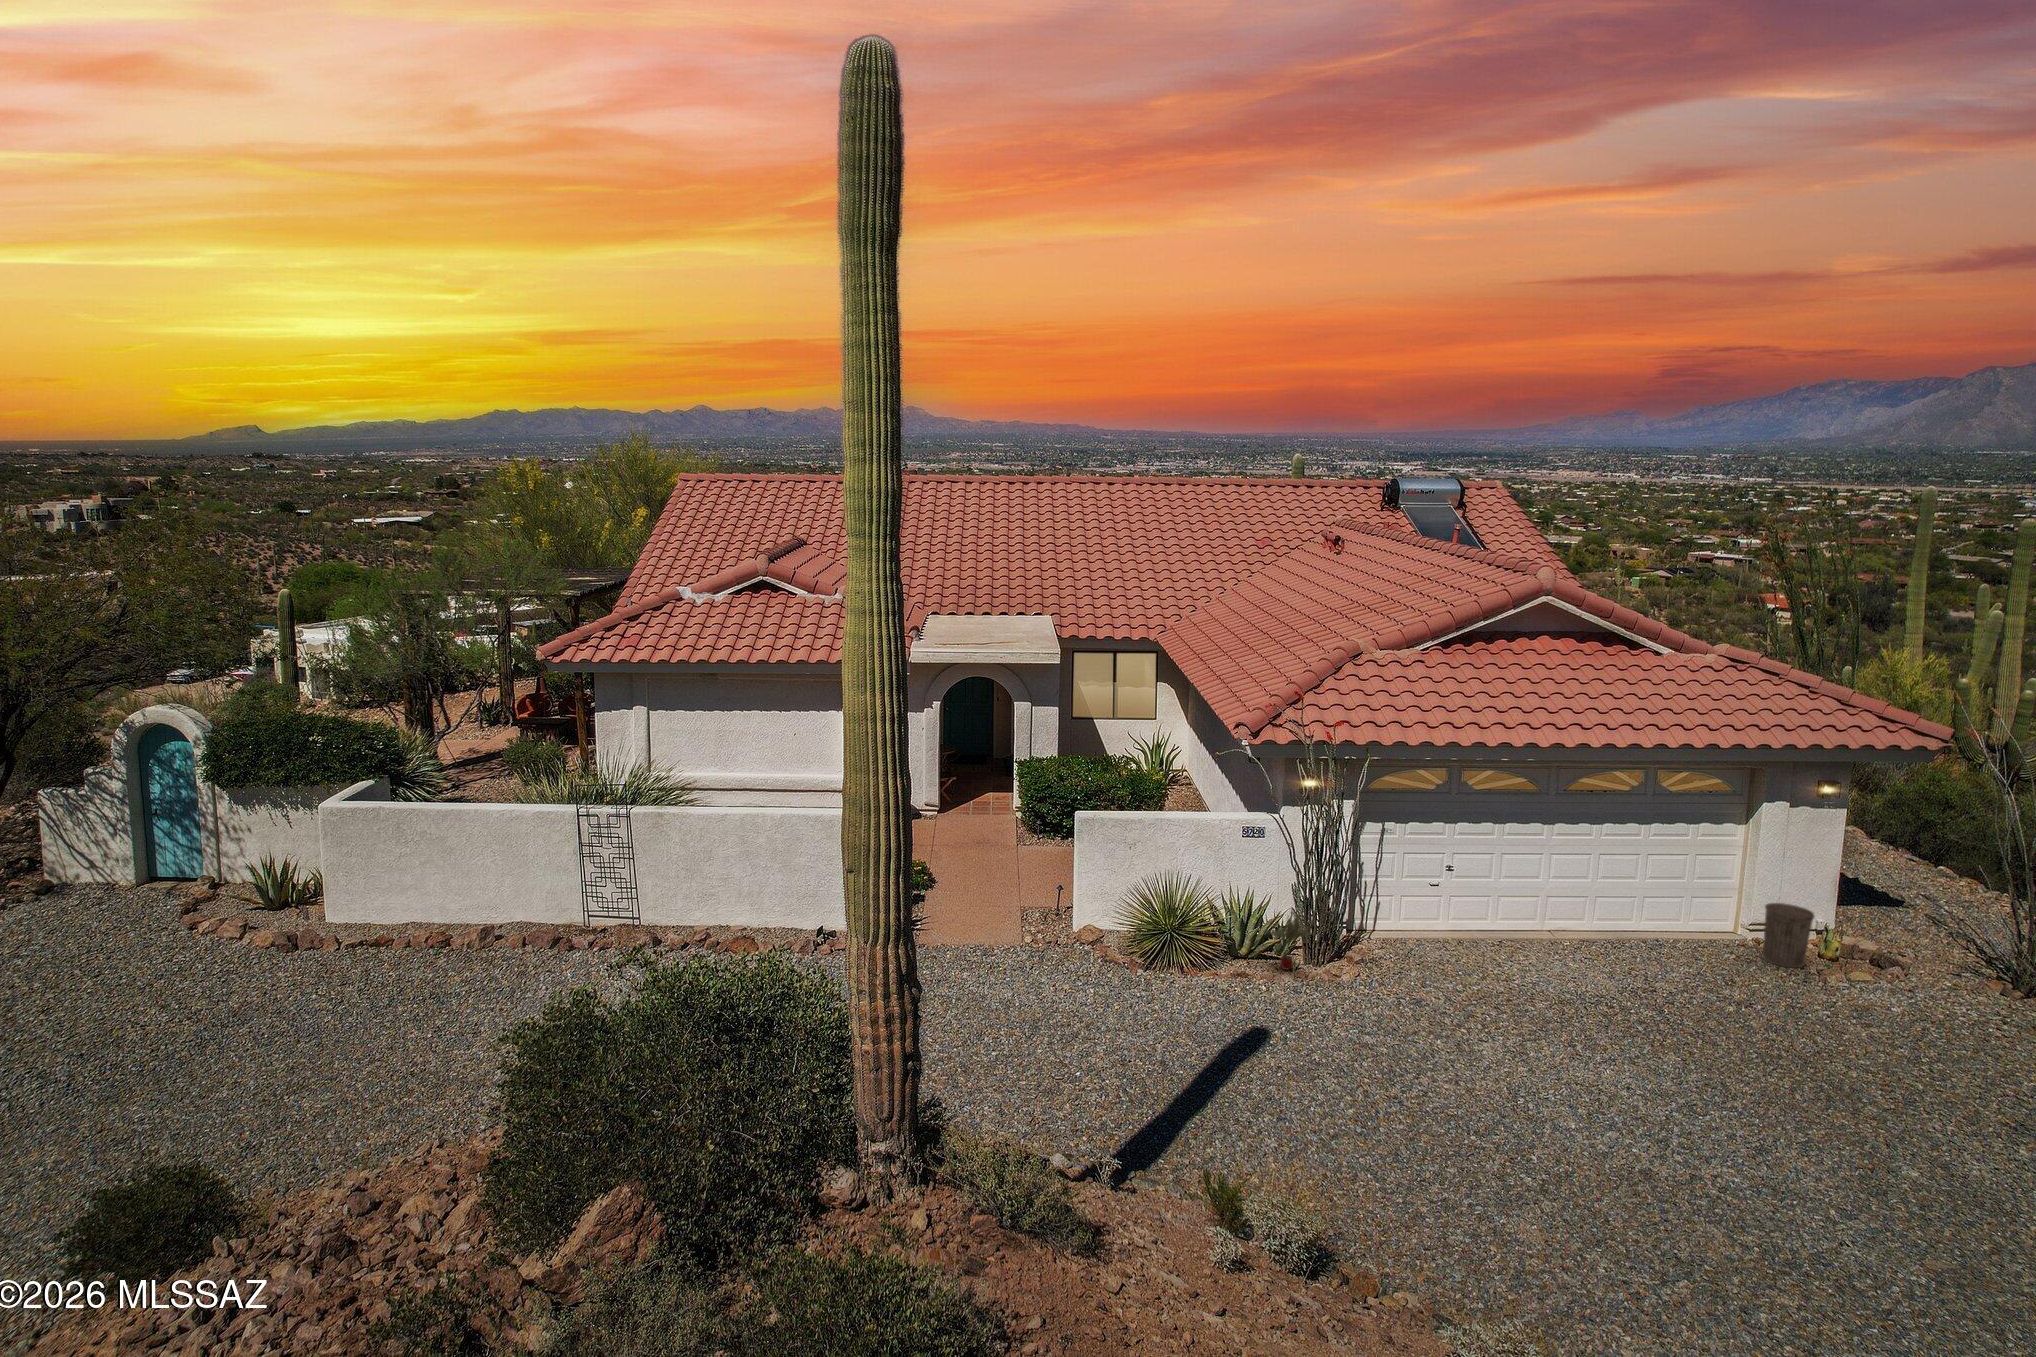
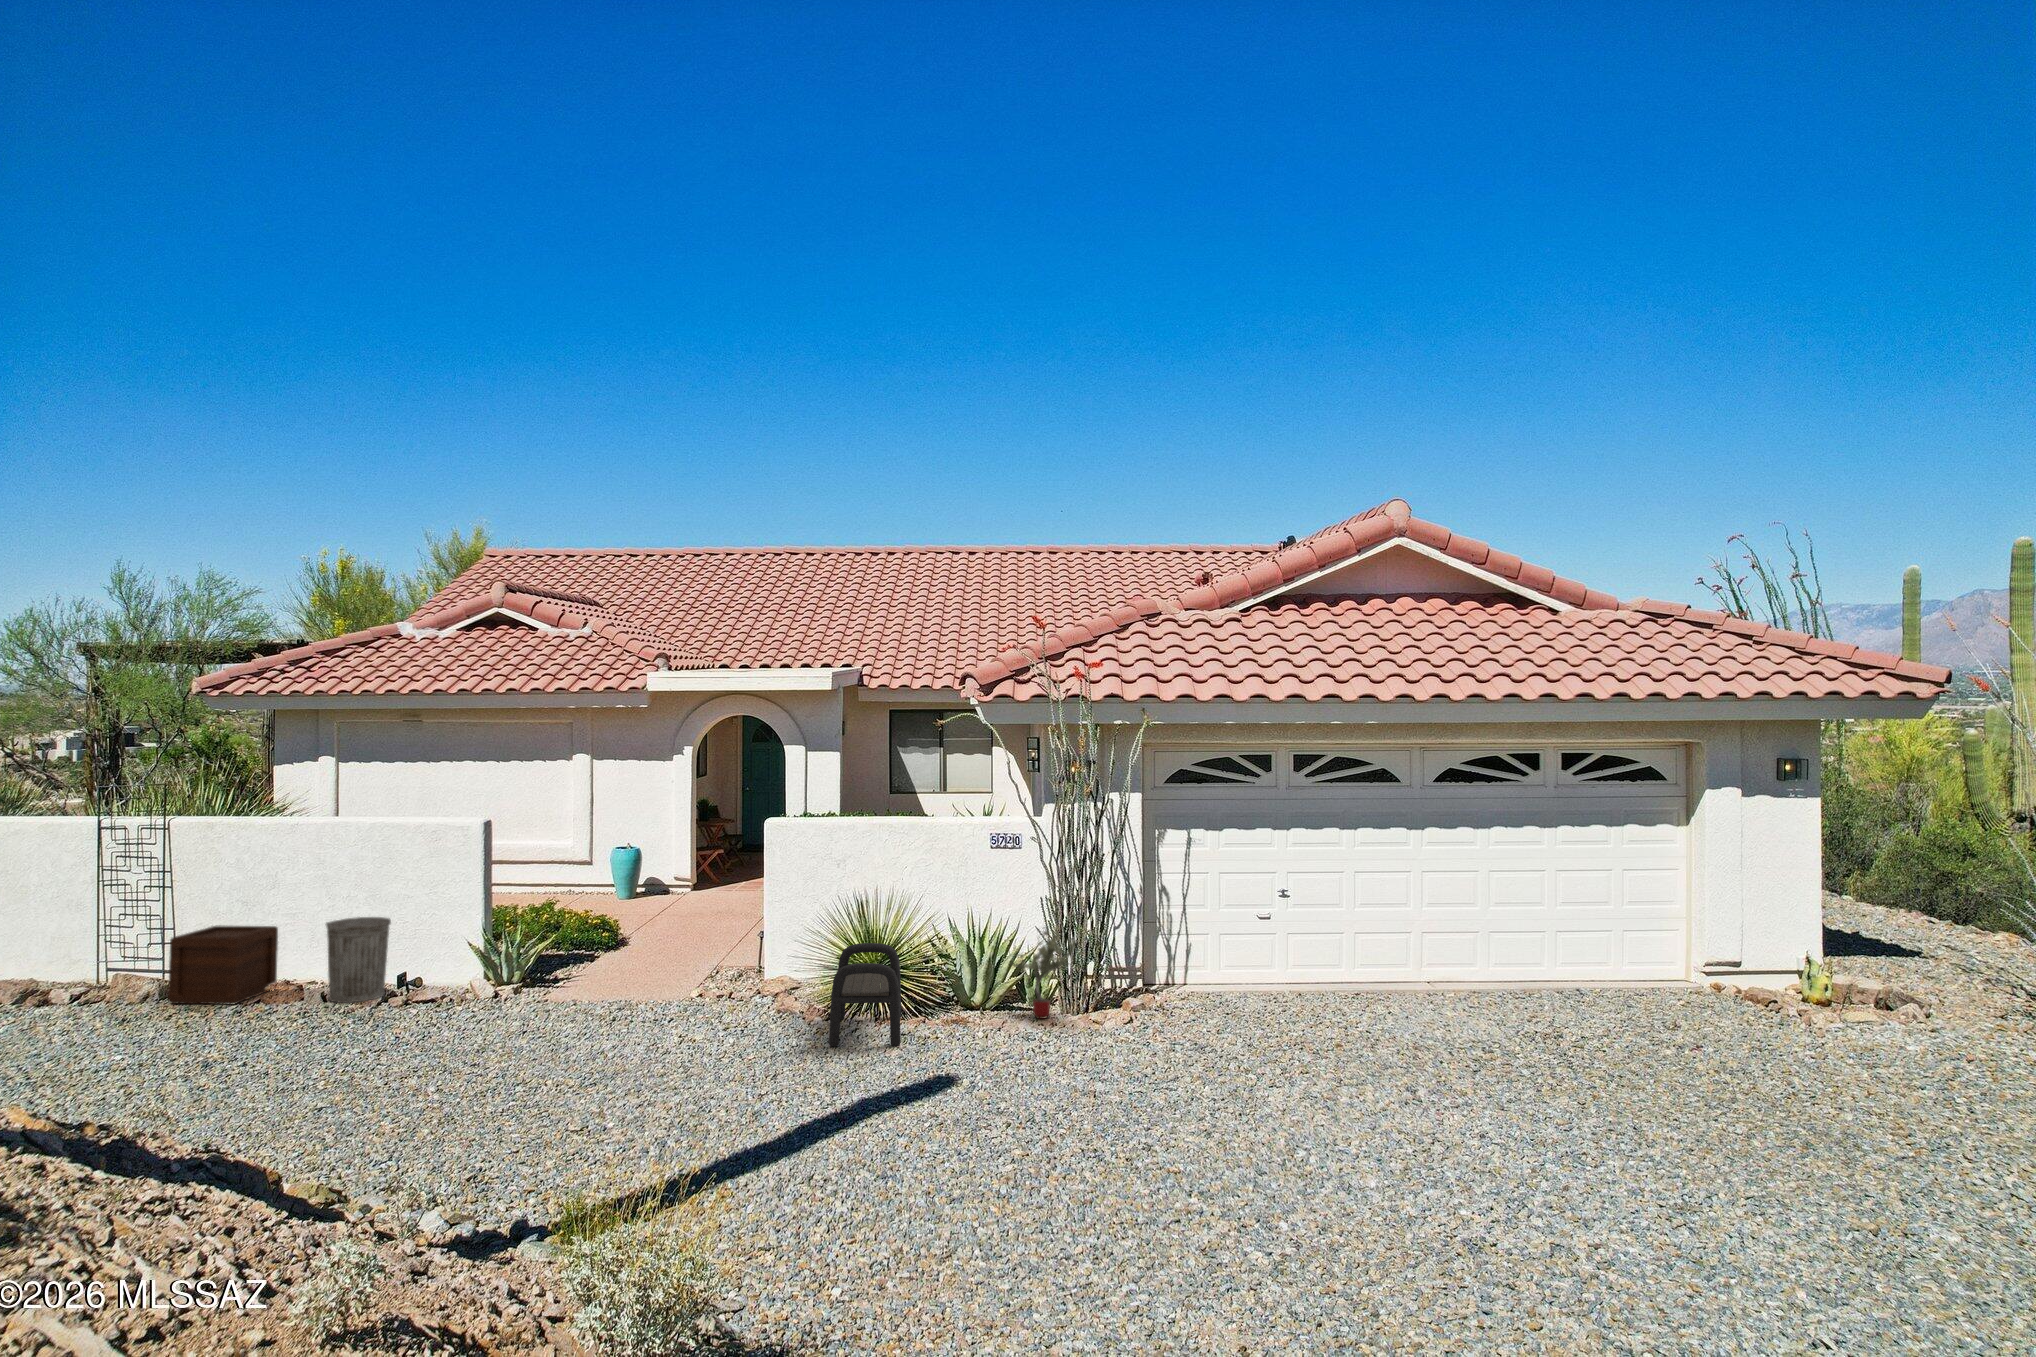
wooden crate: none [661,887,721,949] -> present [168,925,278,1005]
trash can: present [1762,903,1815,968] -> present [326,917,391,1003]
bench: none [1144,918,1206,998] -> present [829,943,901,1047]

